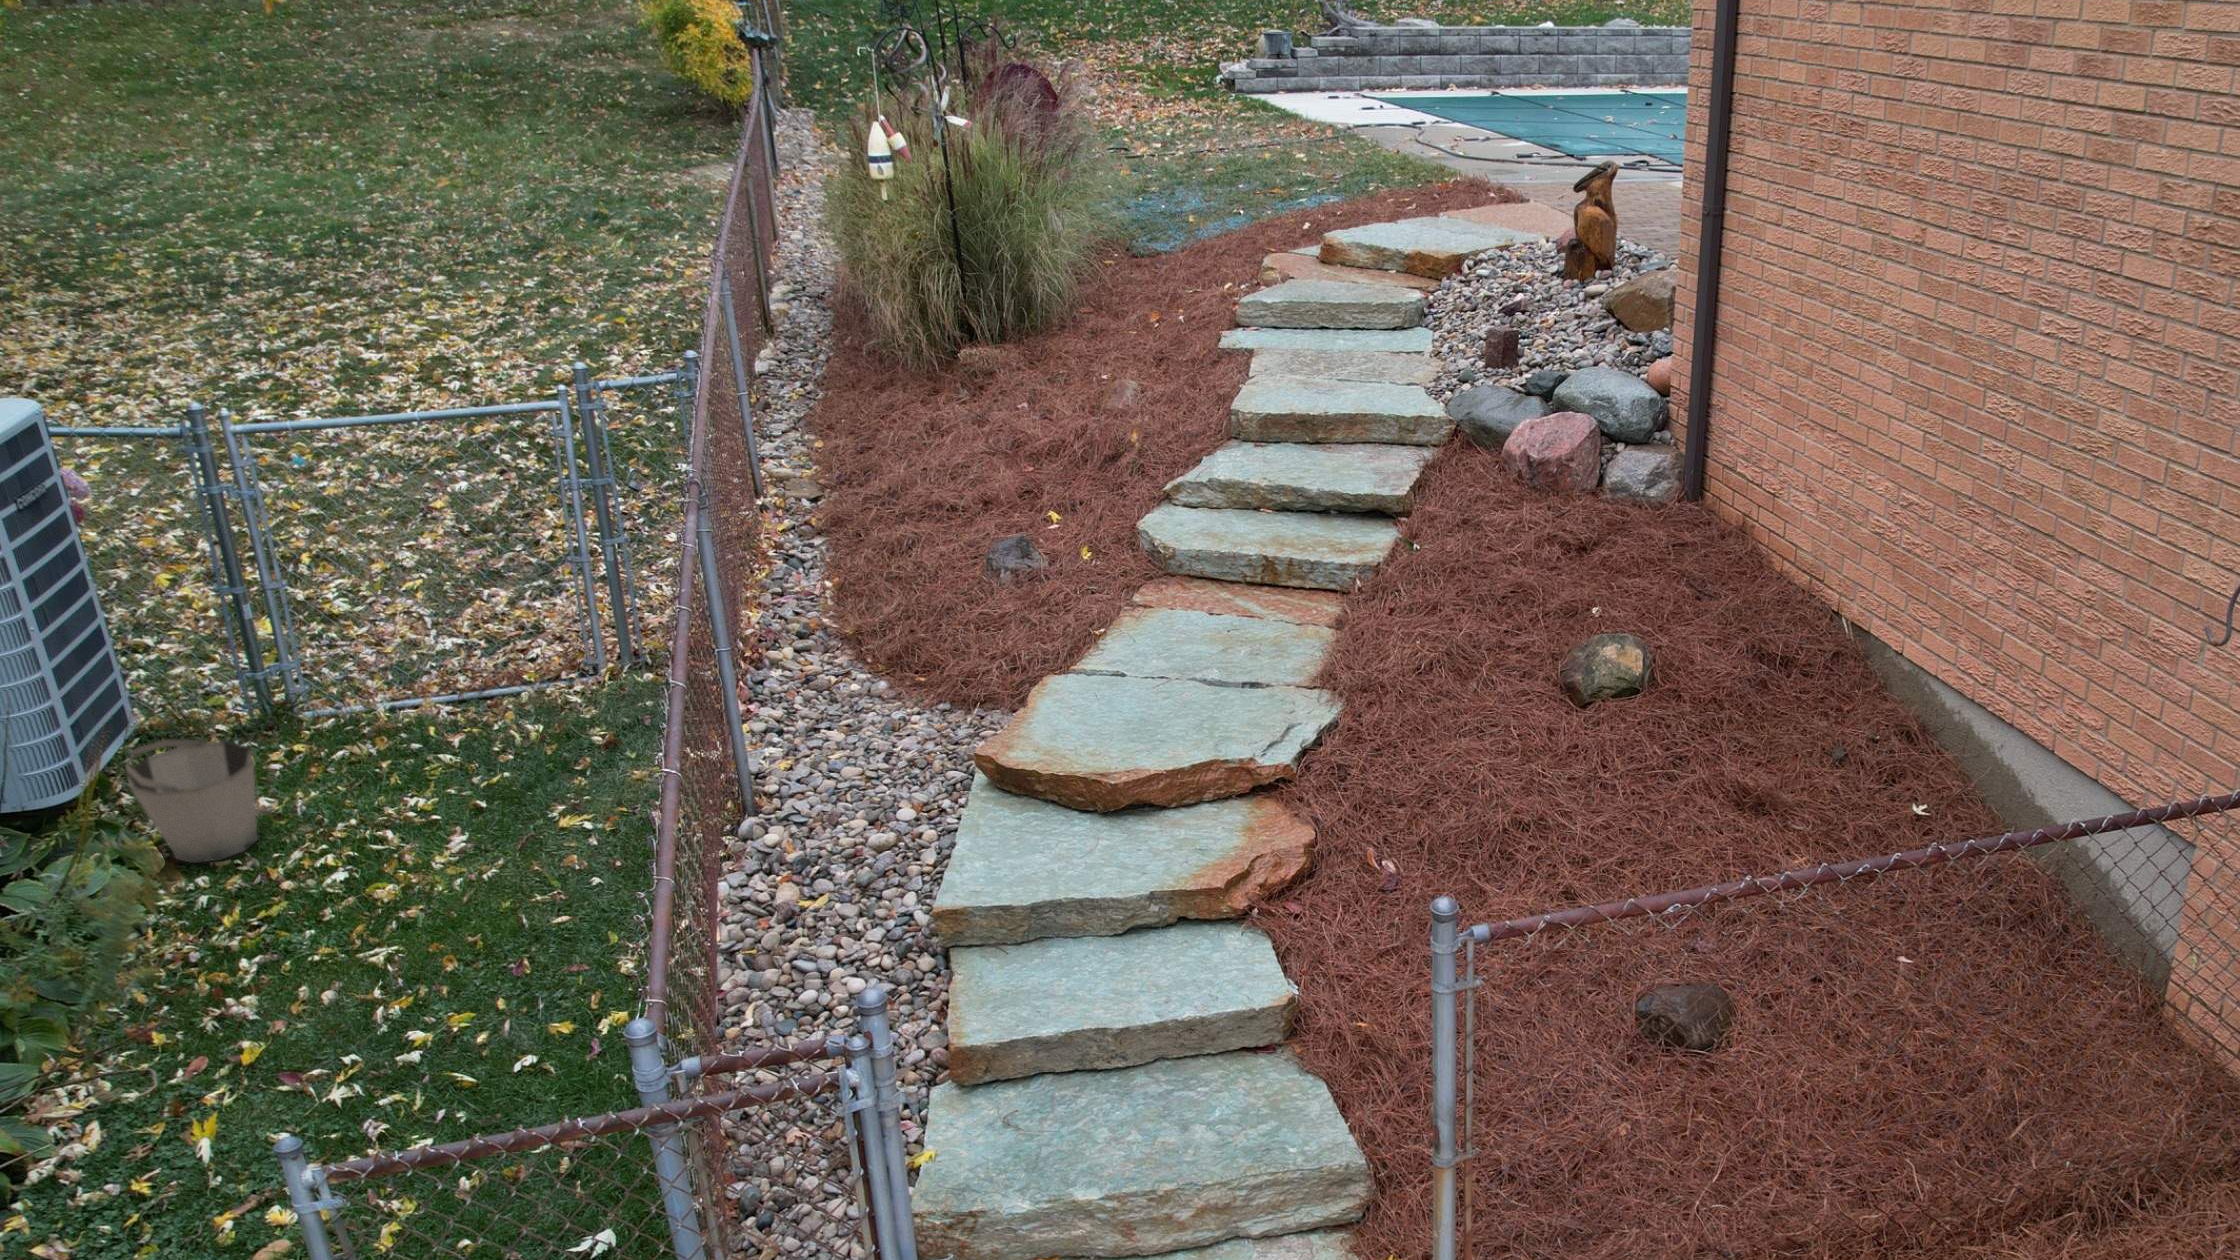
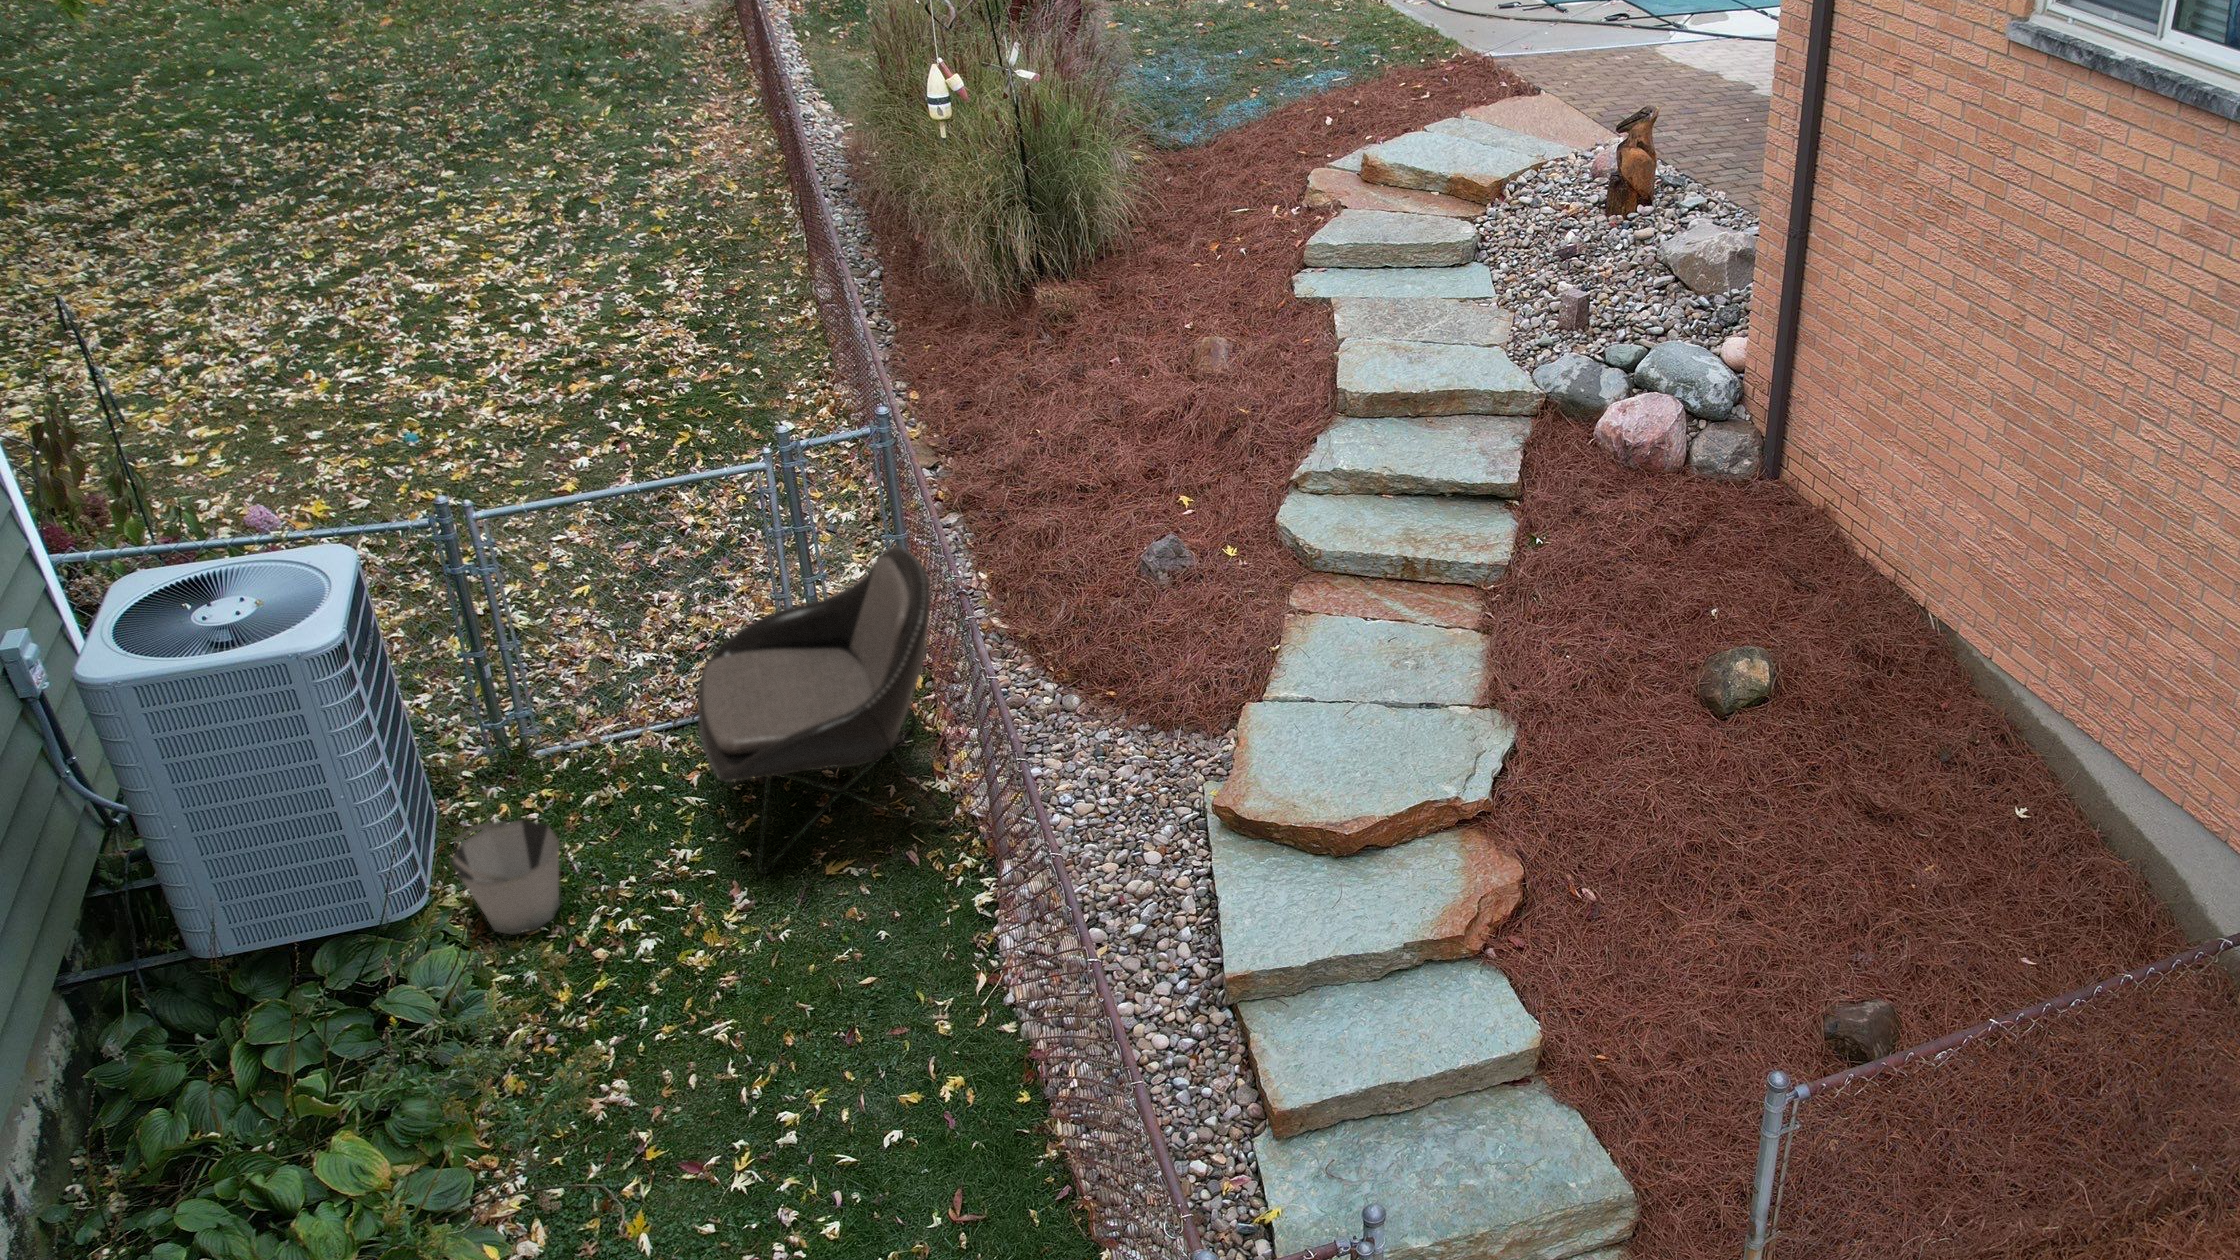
lounge chair: none [434,483,714,826] -> present [698,546,951,874]

